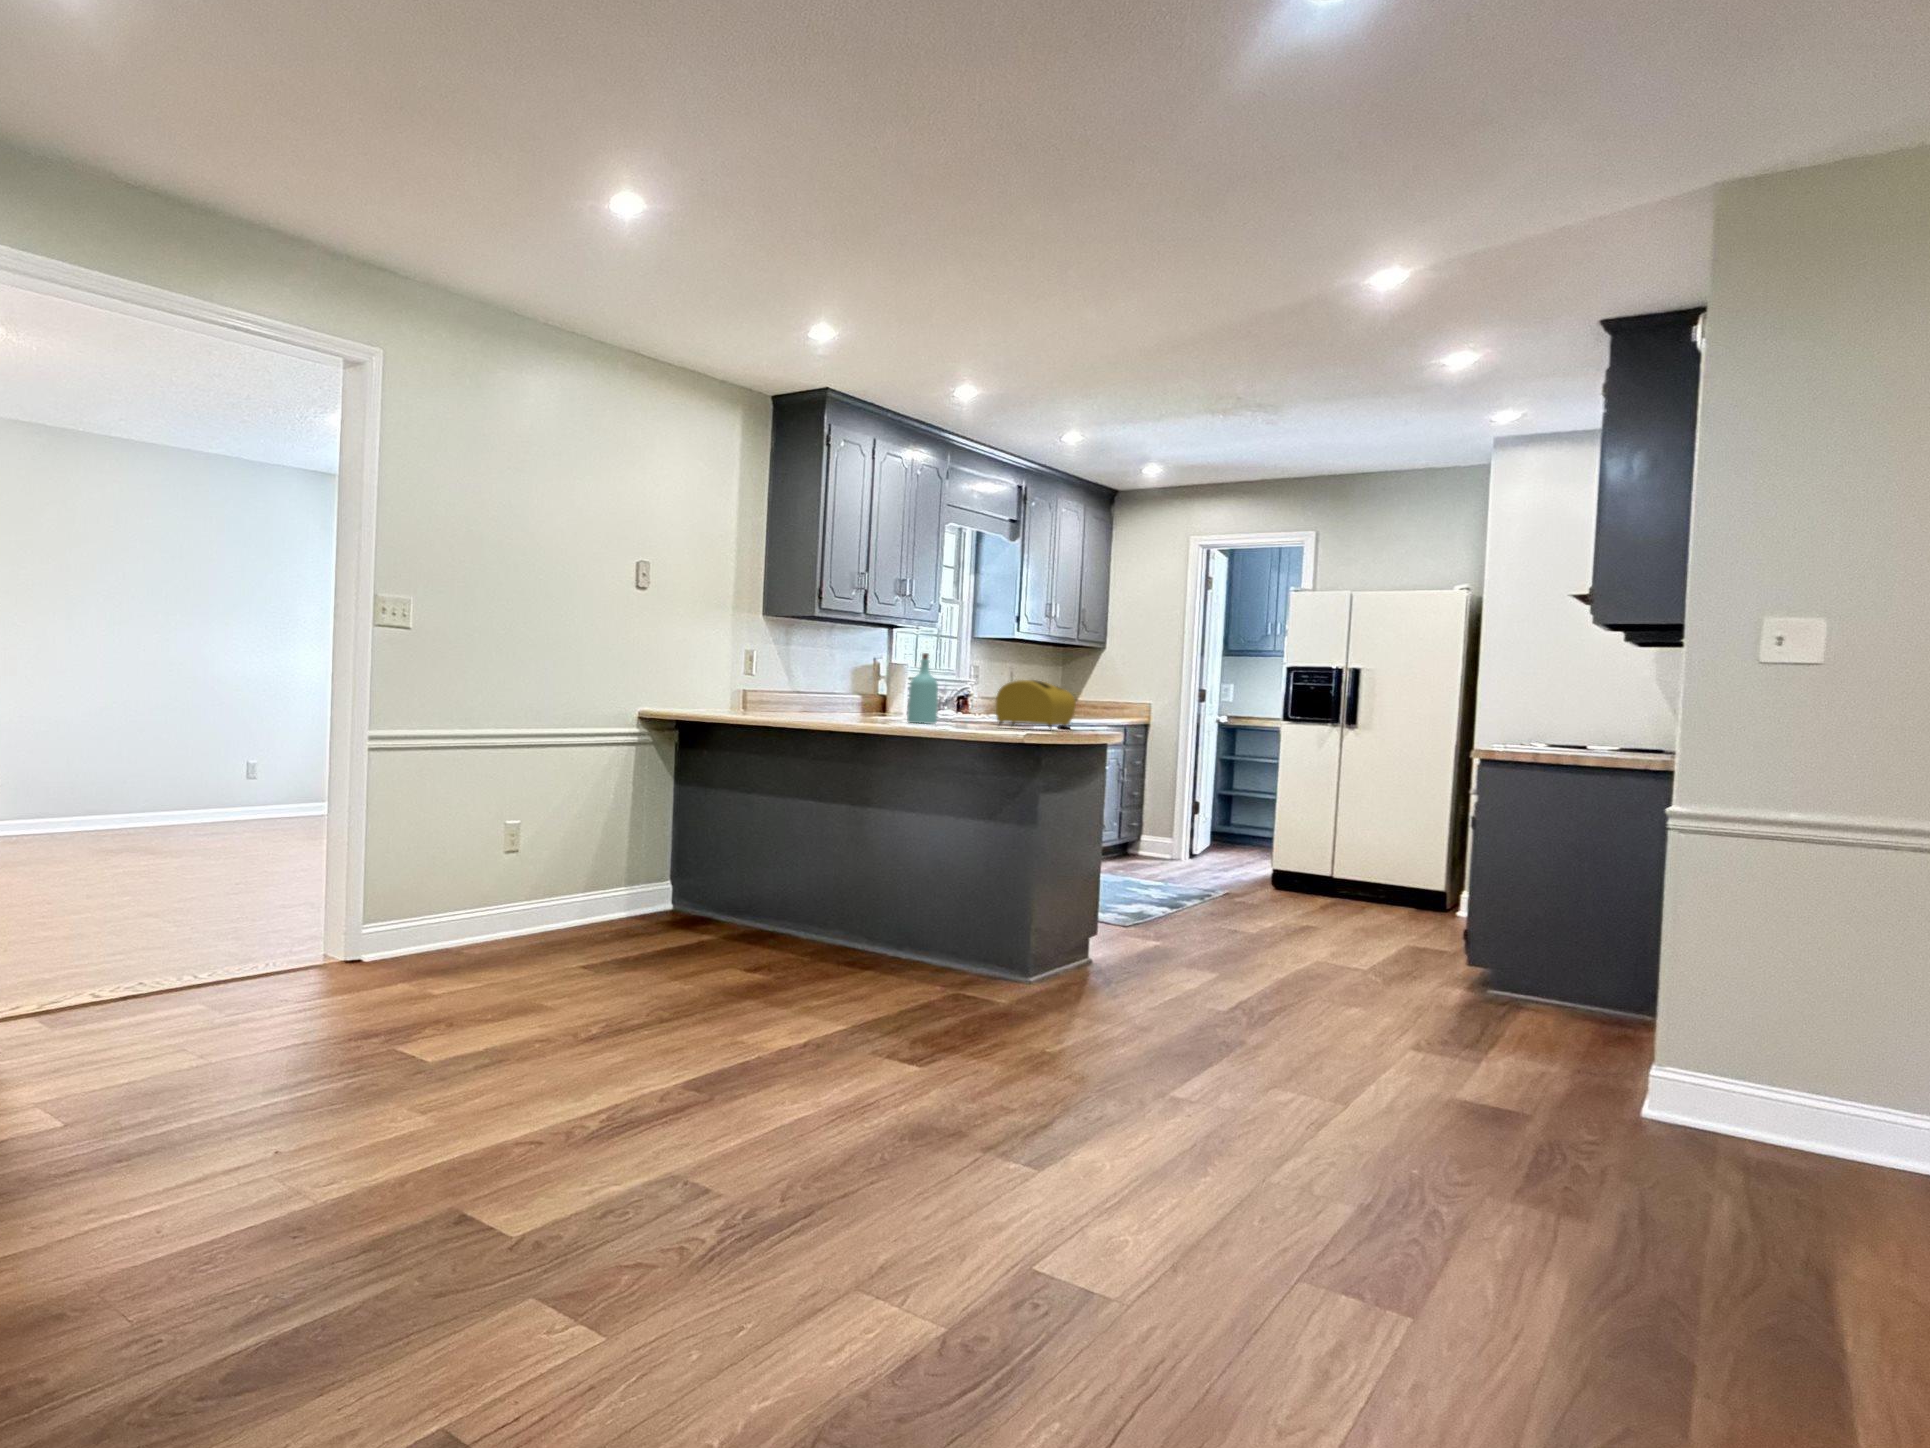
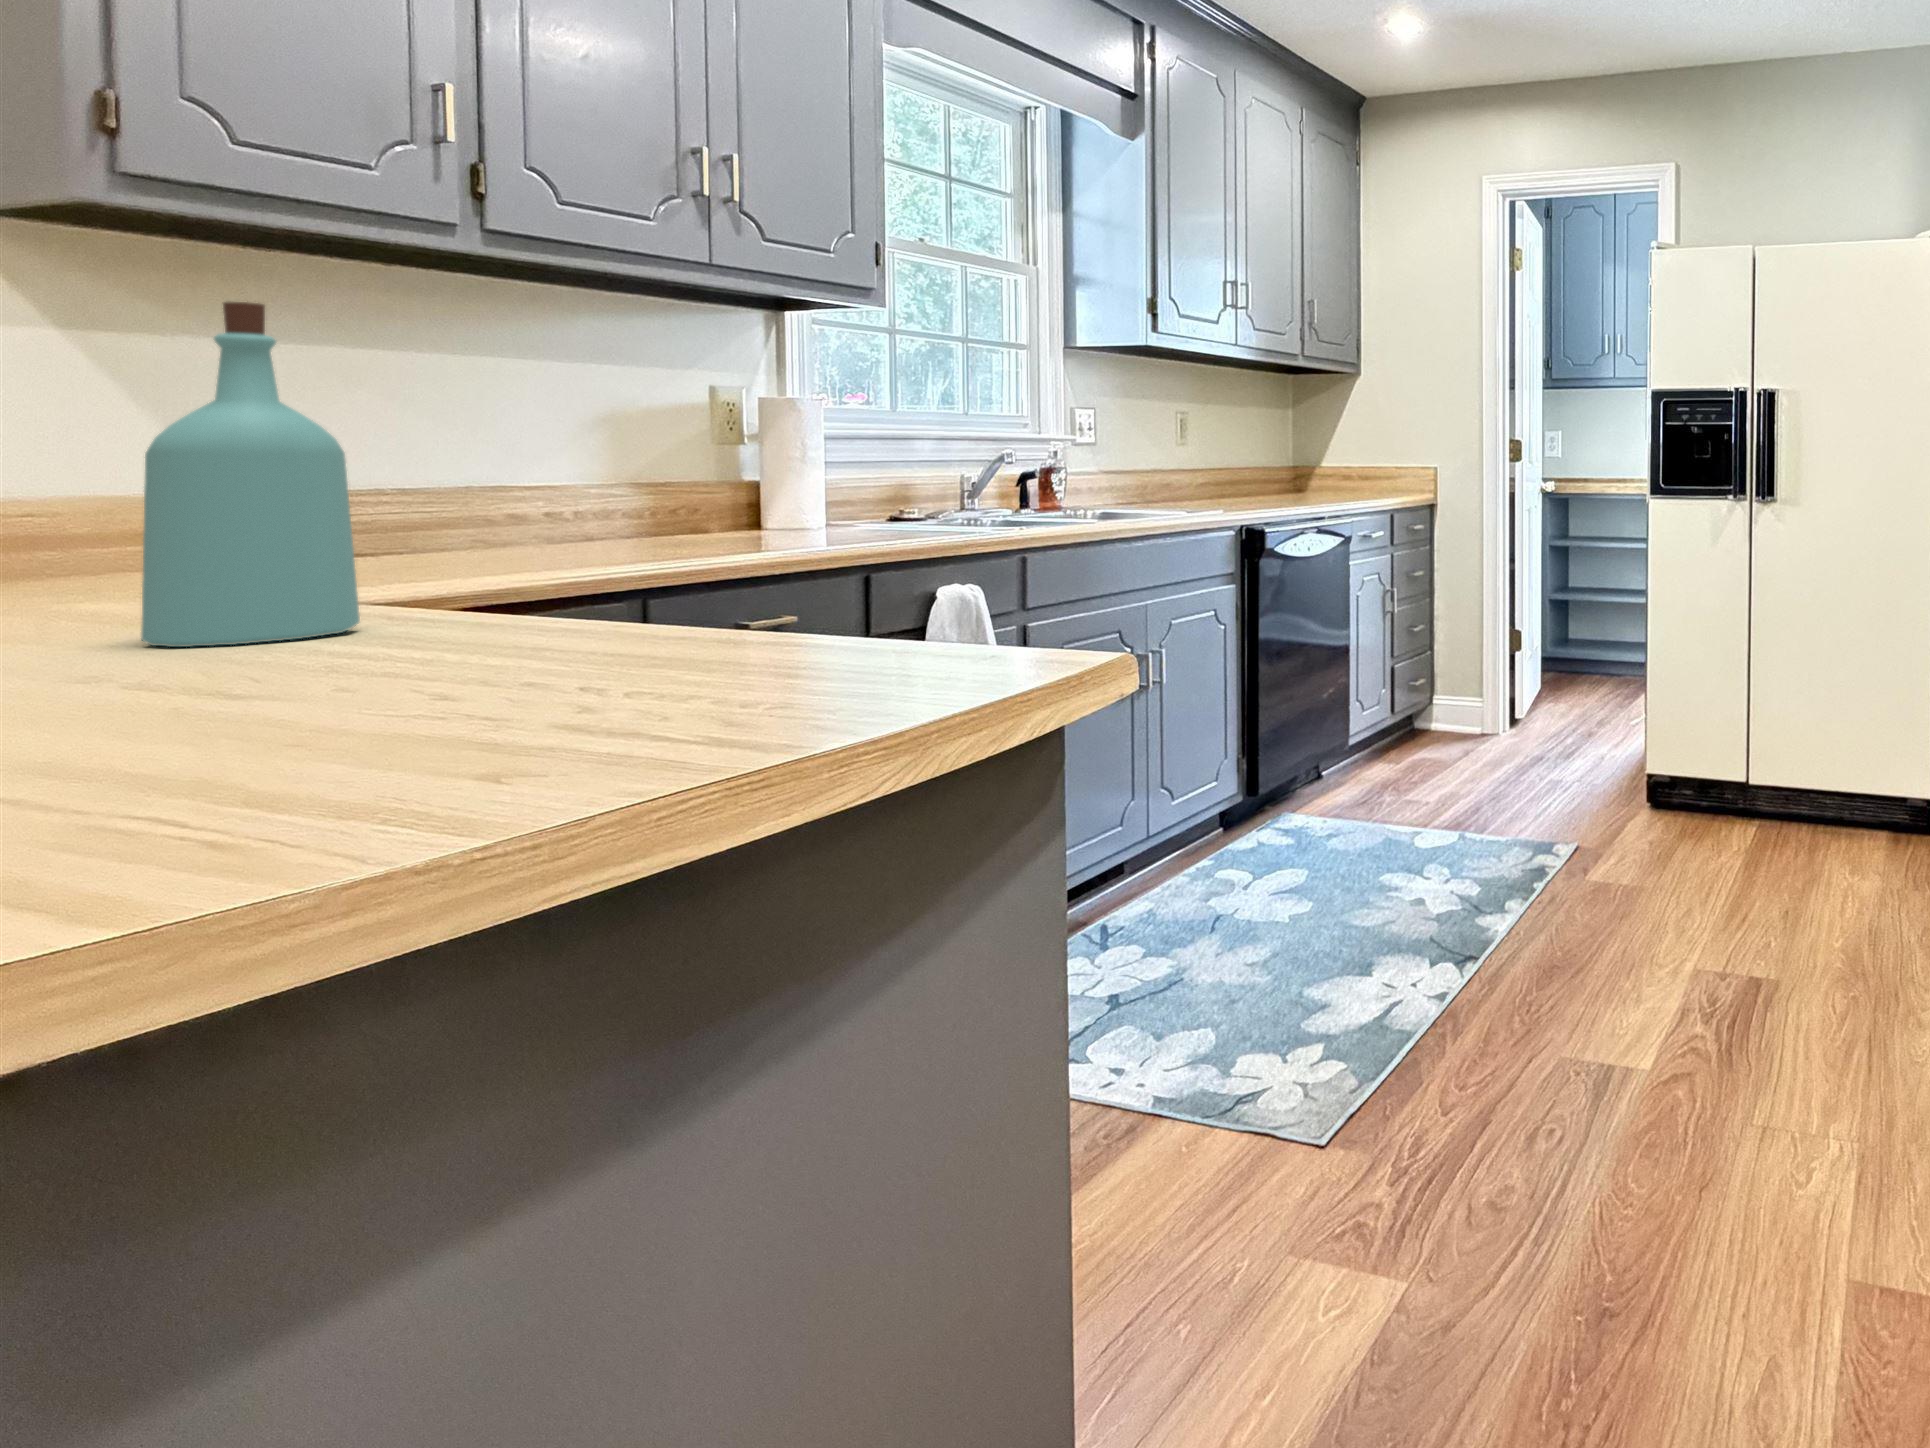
toaster: present [996,680,1076,729] -> none [366,409,842,709]

